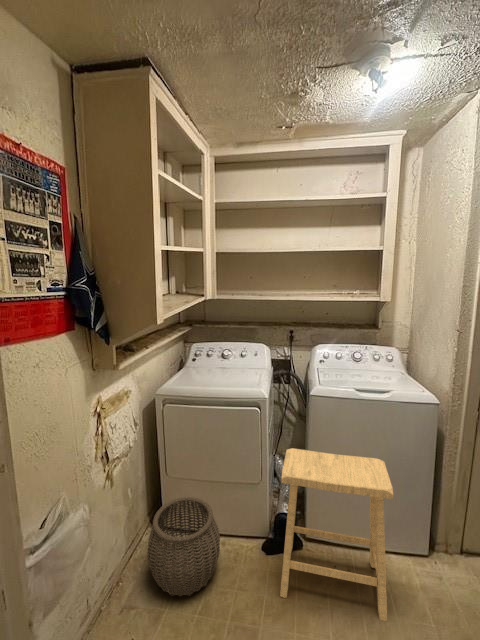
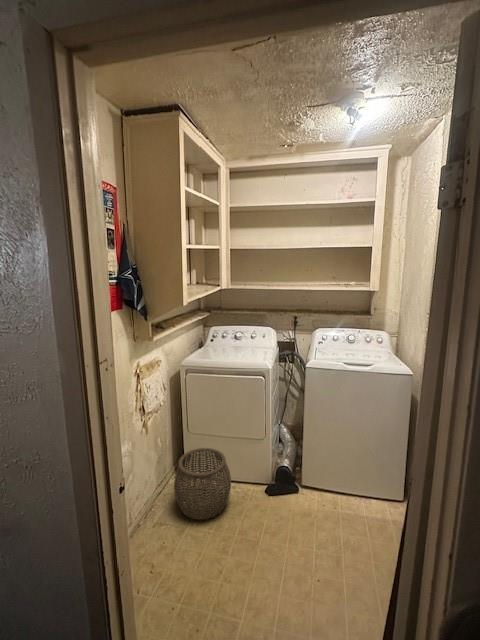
stool: present [280,448,393,621] -> none [278,409,367,542]

